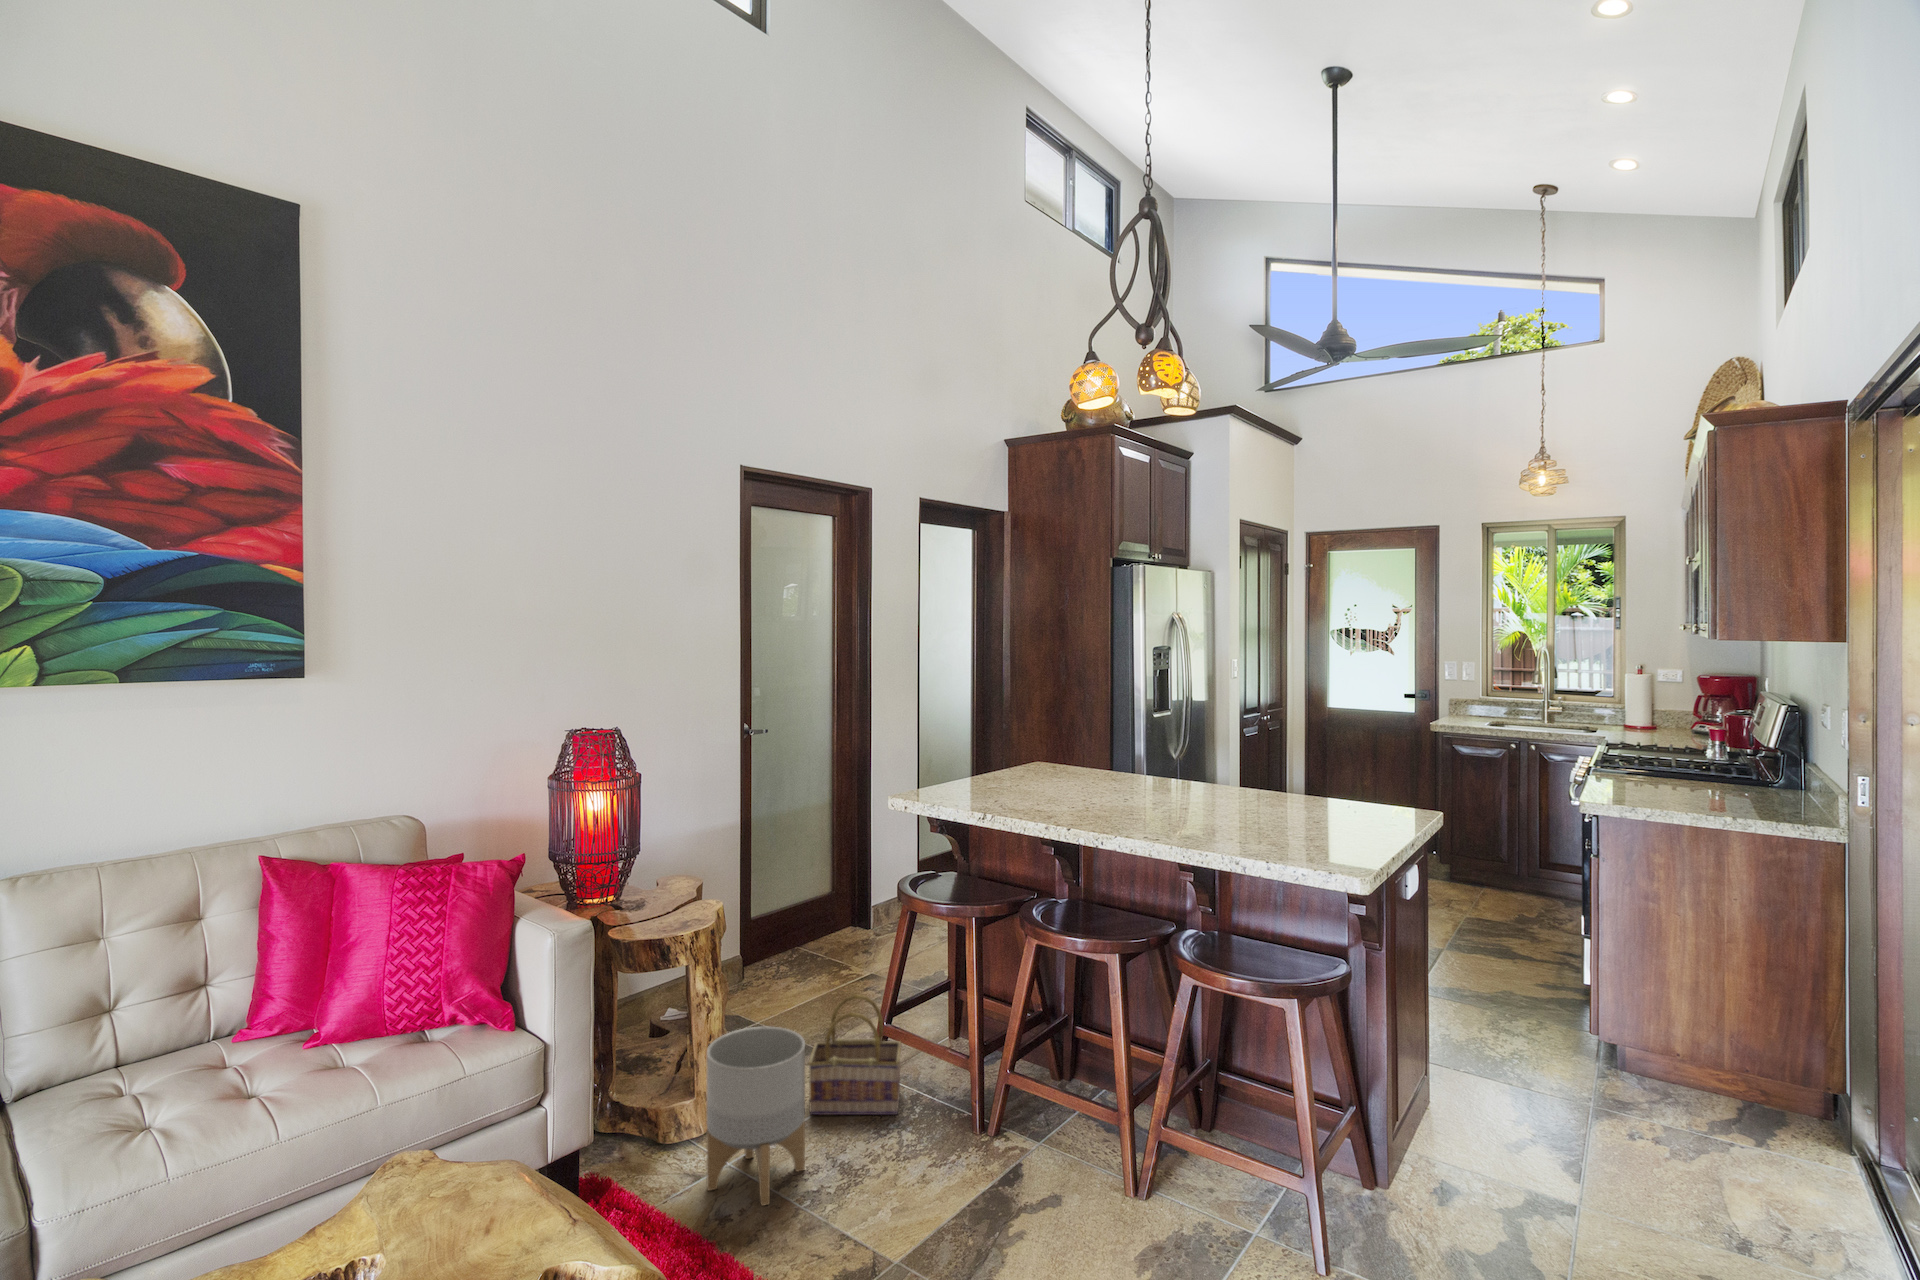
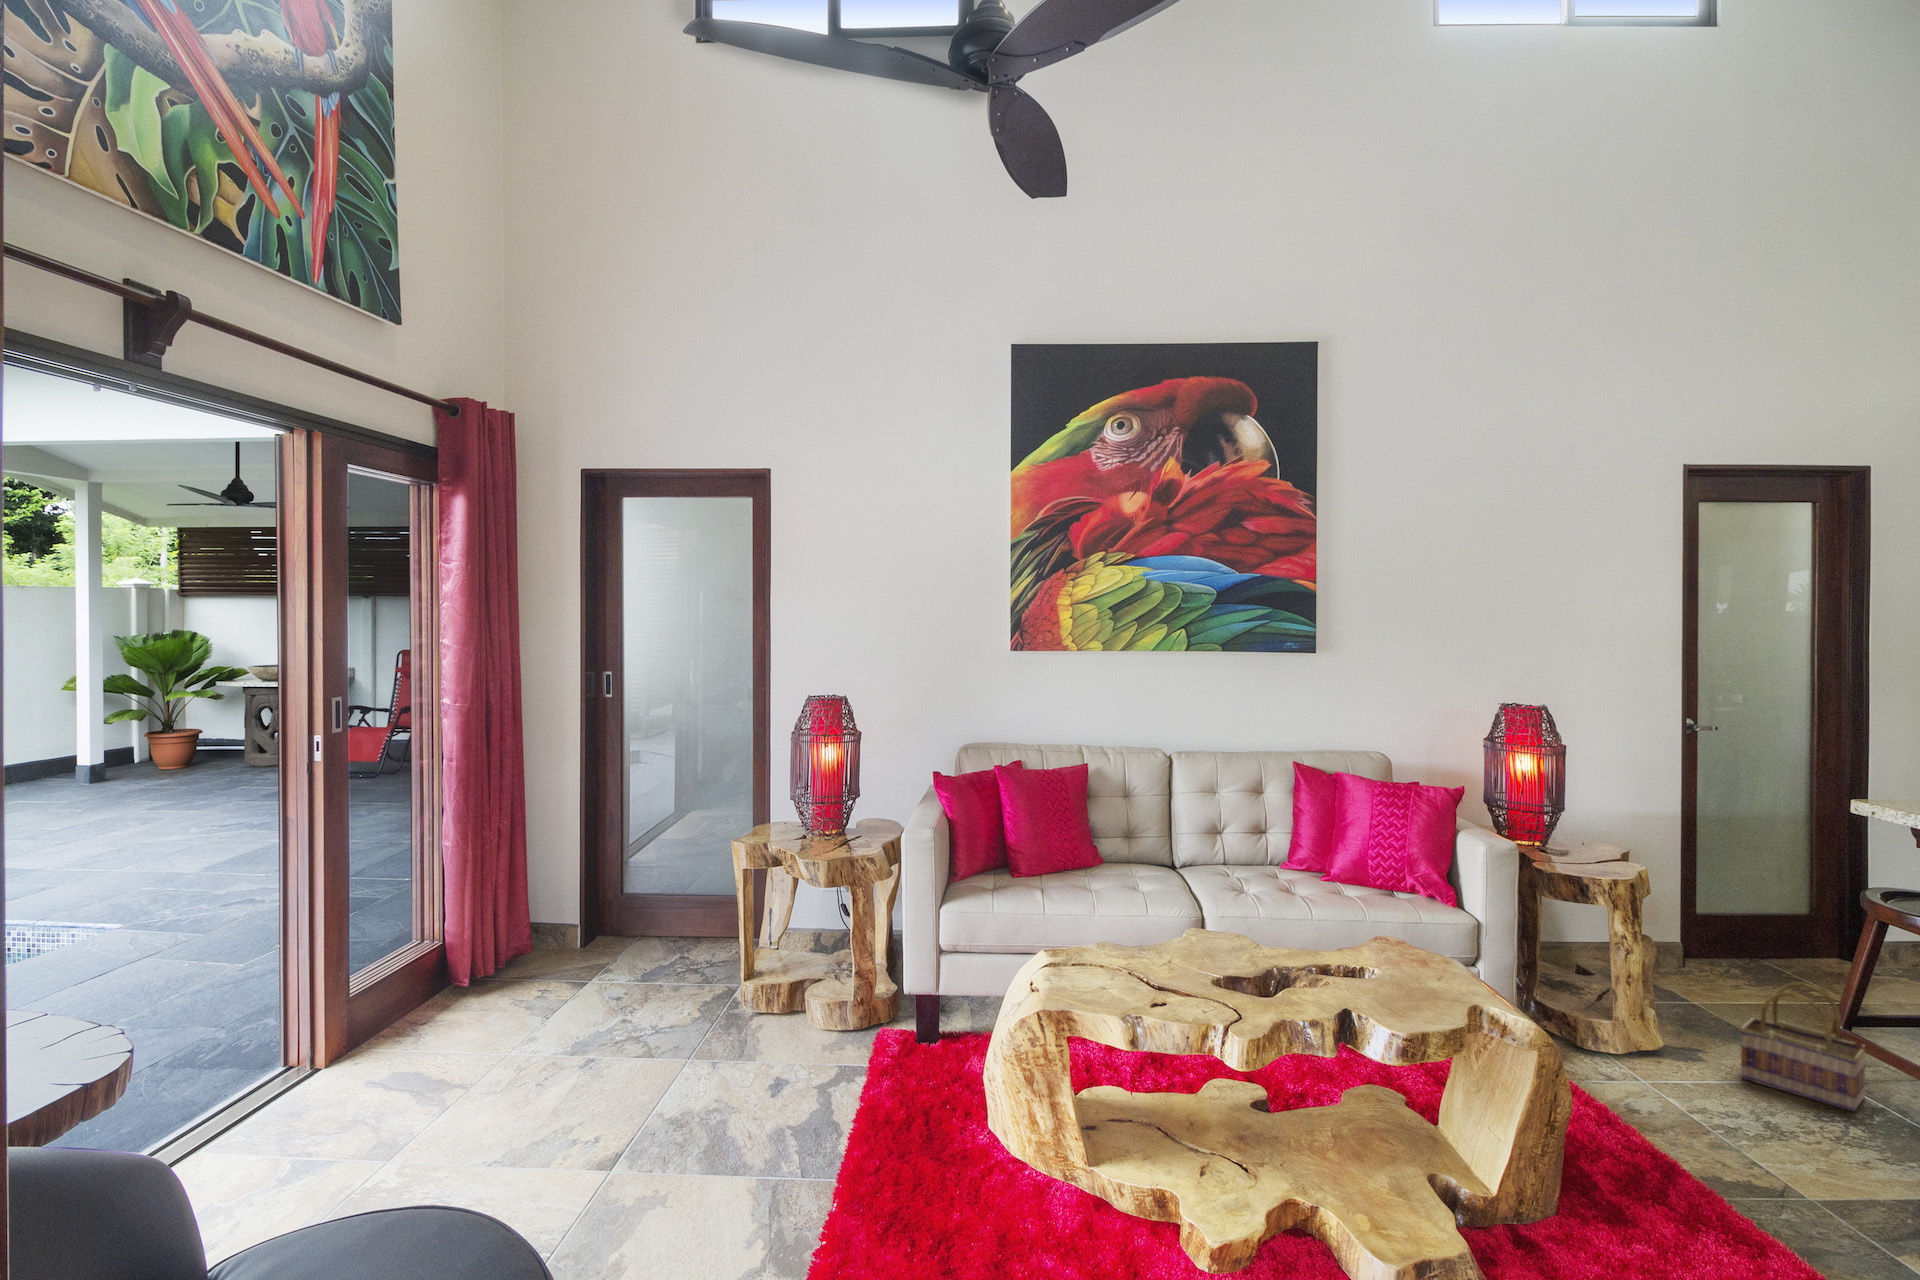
planter: present [707,1027,805,1206] -> none [1619,966,1727,1117]

